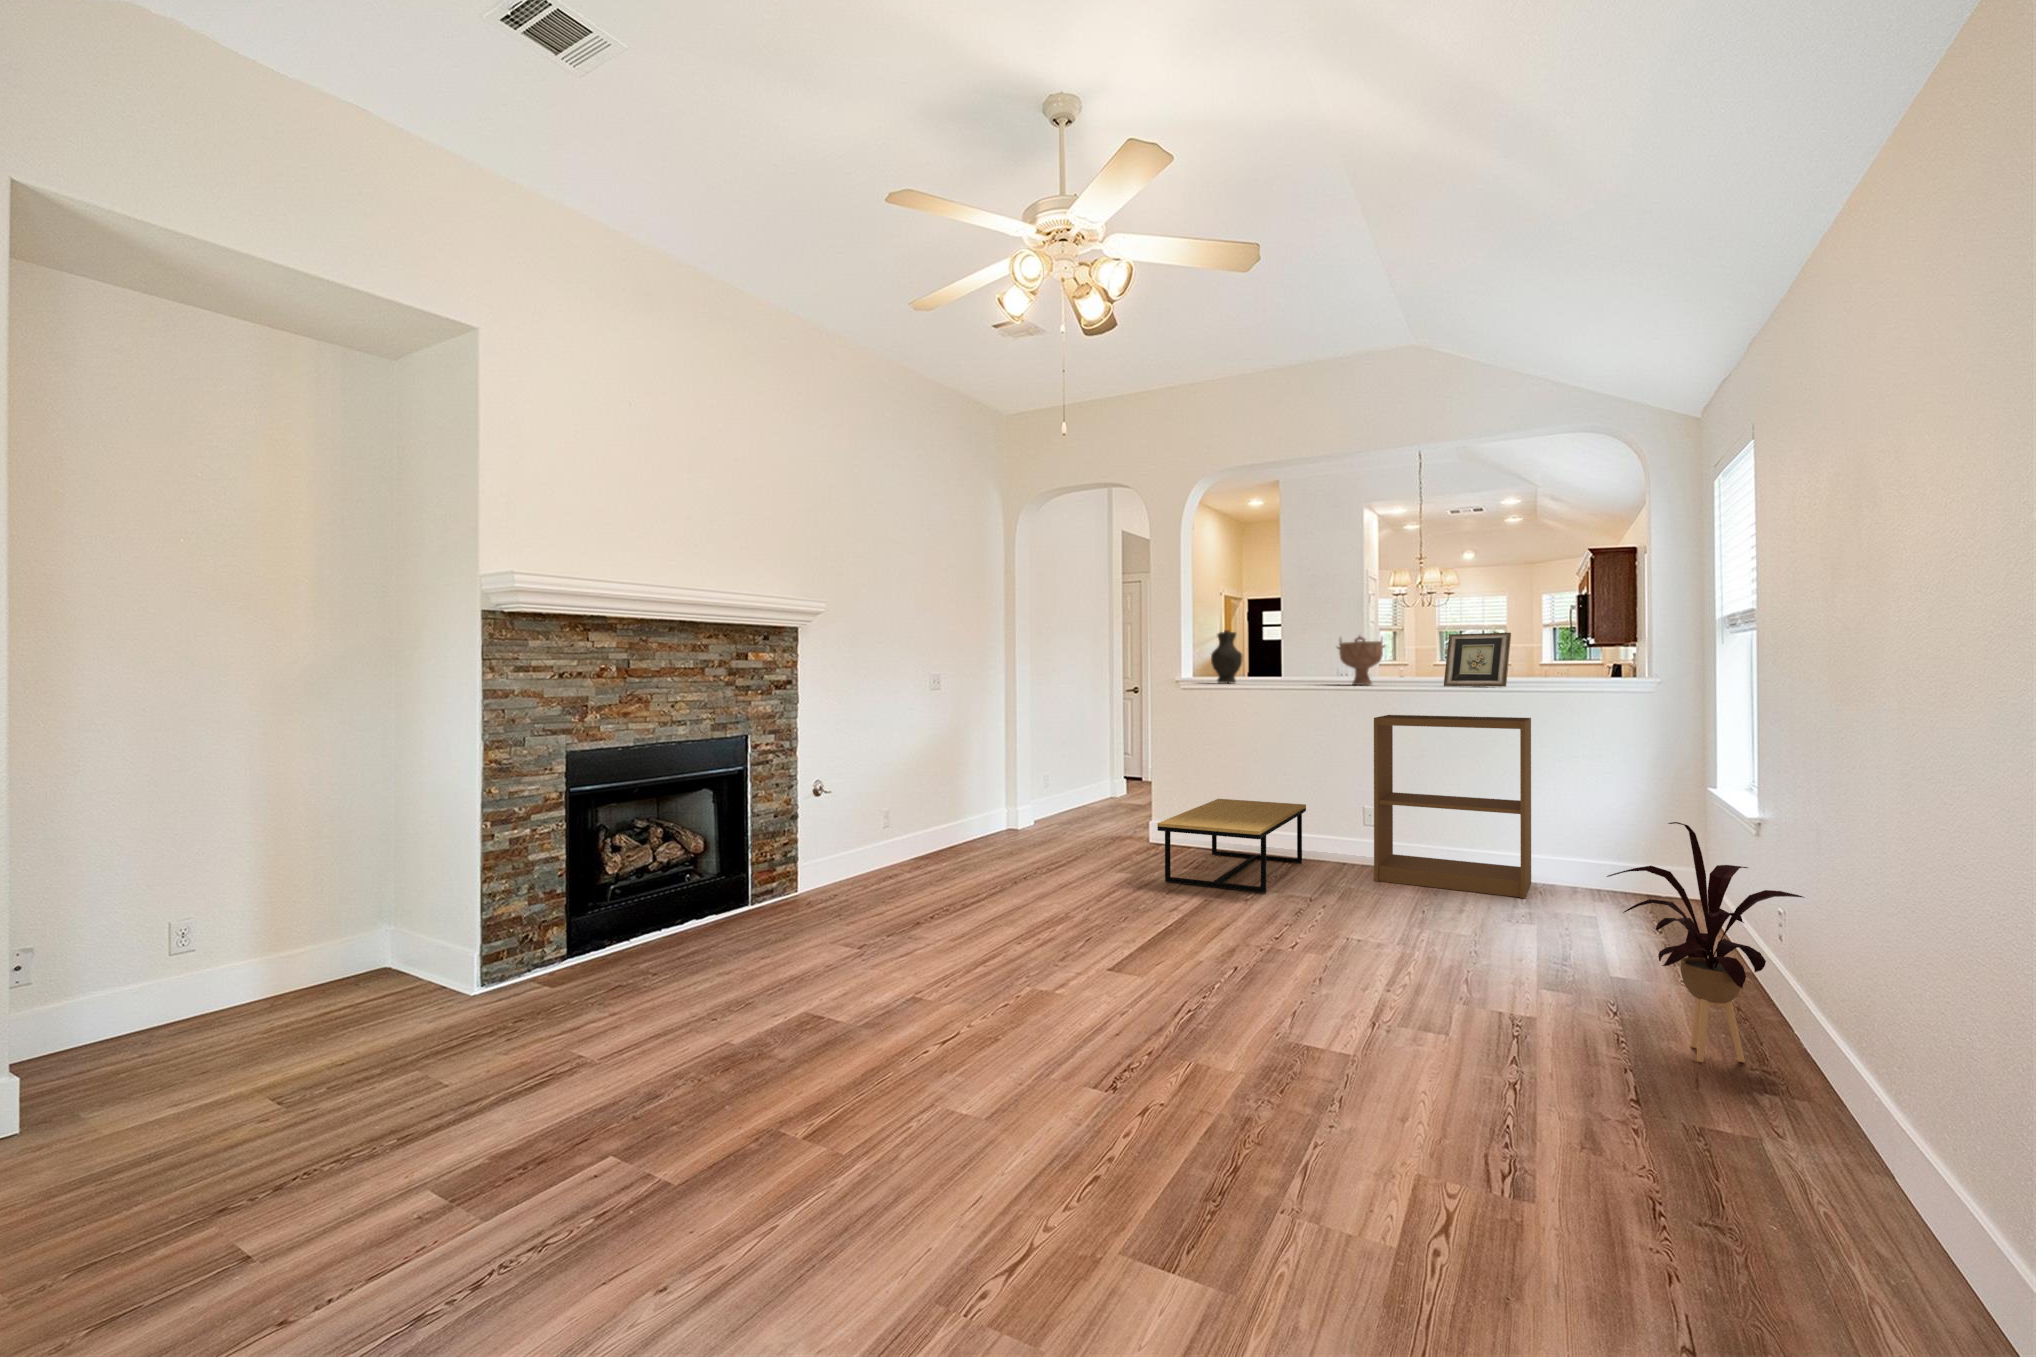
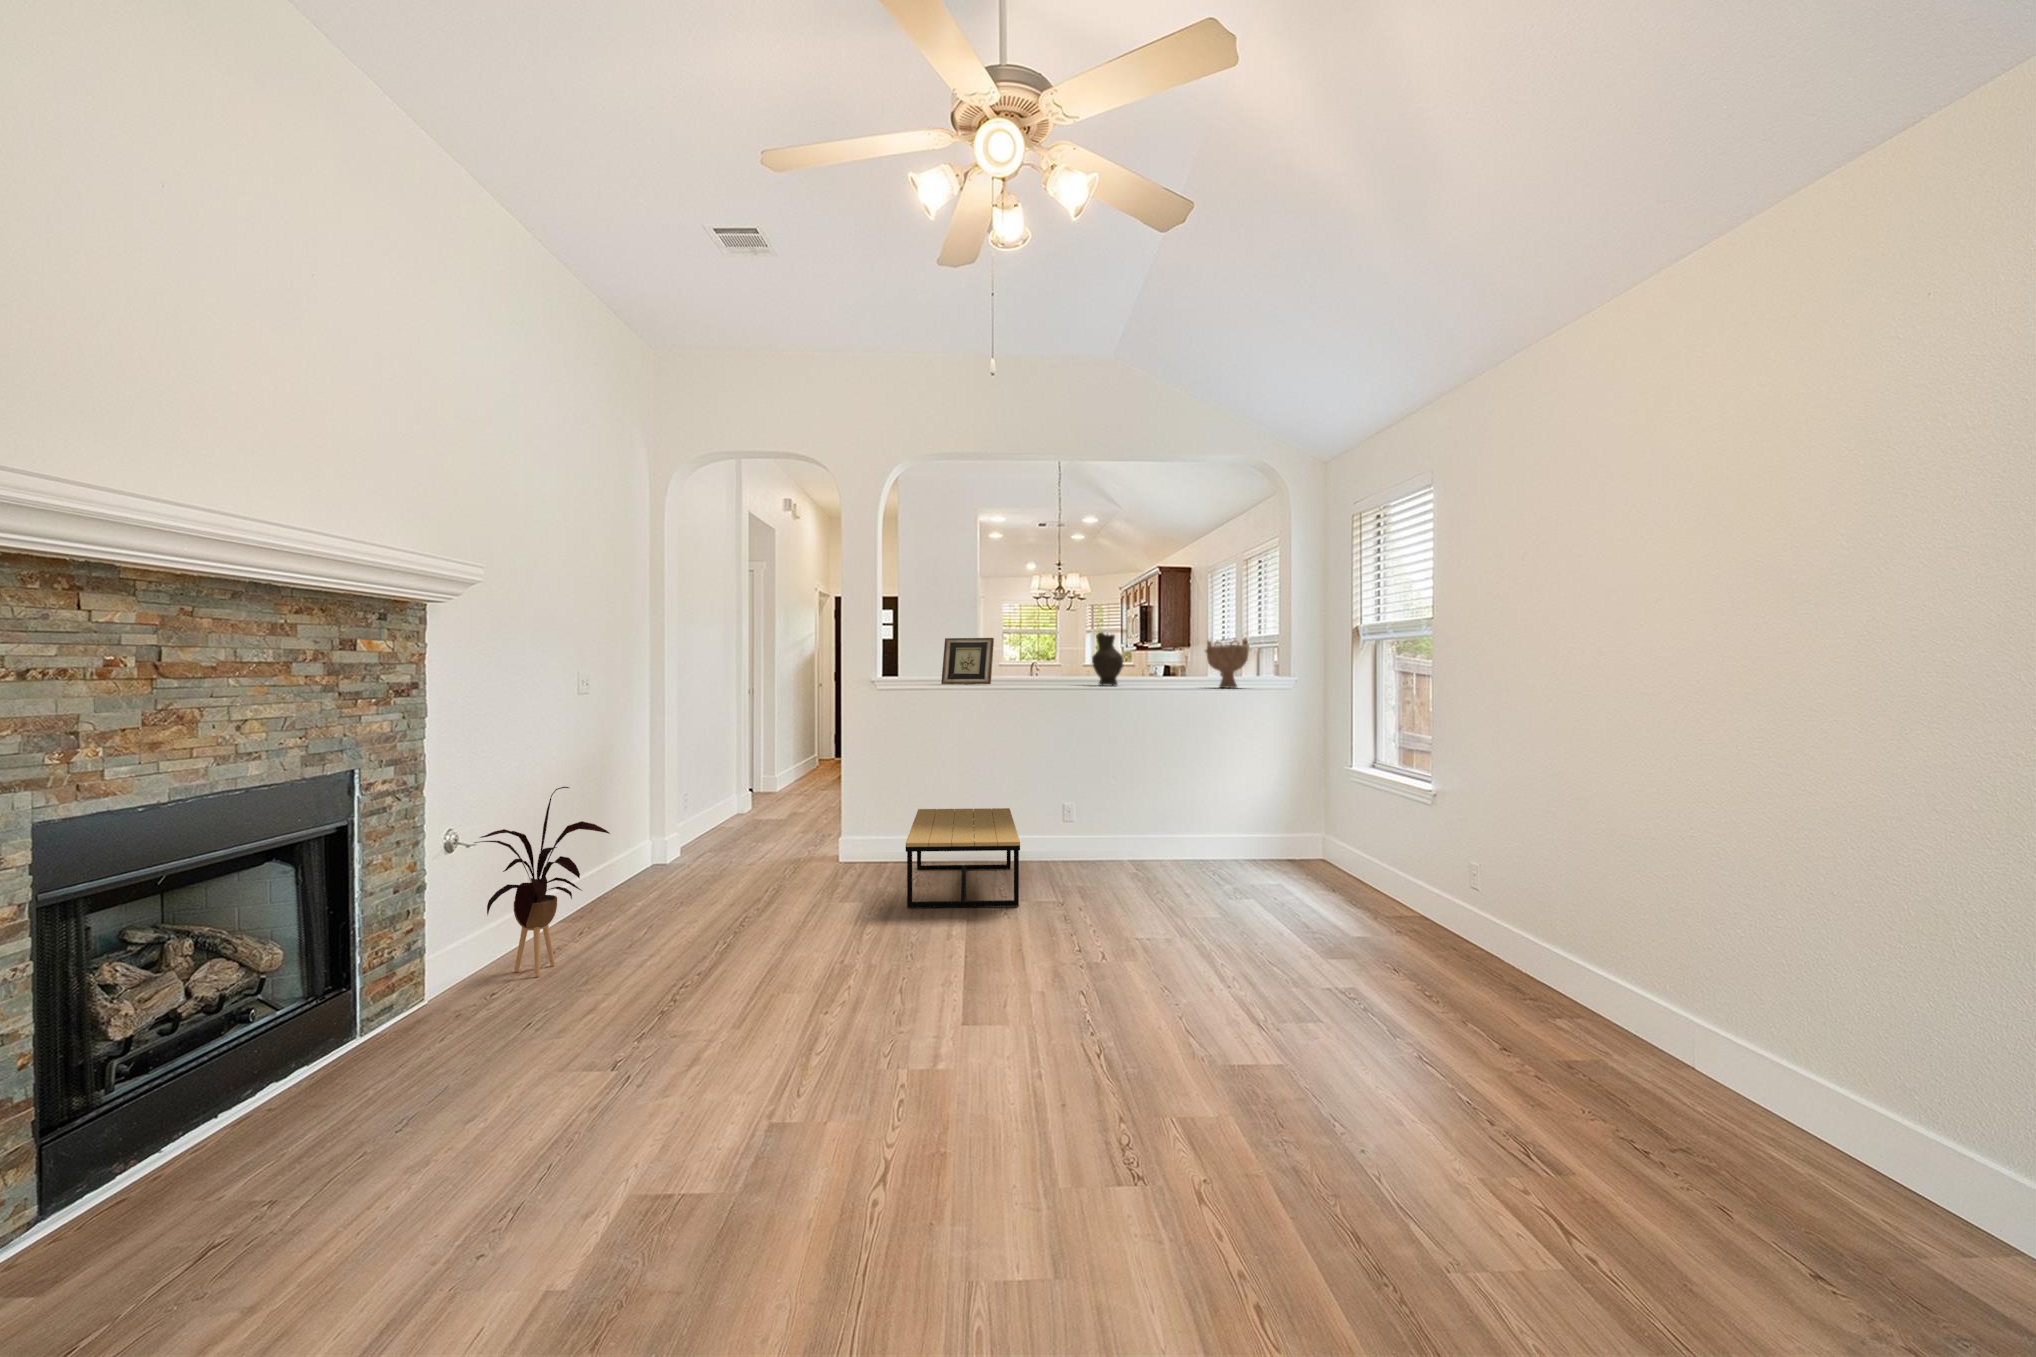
decorative vase: present [1211,630,1243,683] -> present [1092,632,1124,686]
picture frame: present [1444,633,1511,687] -> present [941,638,994,684]
decorative bowl: present [1337,636,1385,685] -> present [1205,640,1249,688]
bookshelf: present [1374,715,1531,899] -> none [1089,715,1225,880]
house plant: present [1607,822,1803,1062] -> present [474,787,610,976]

